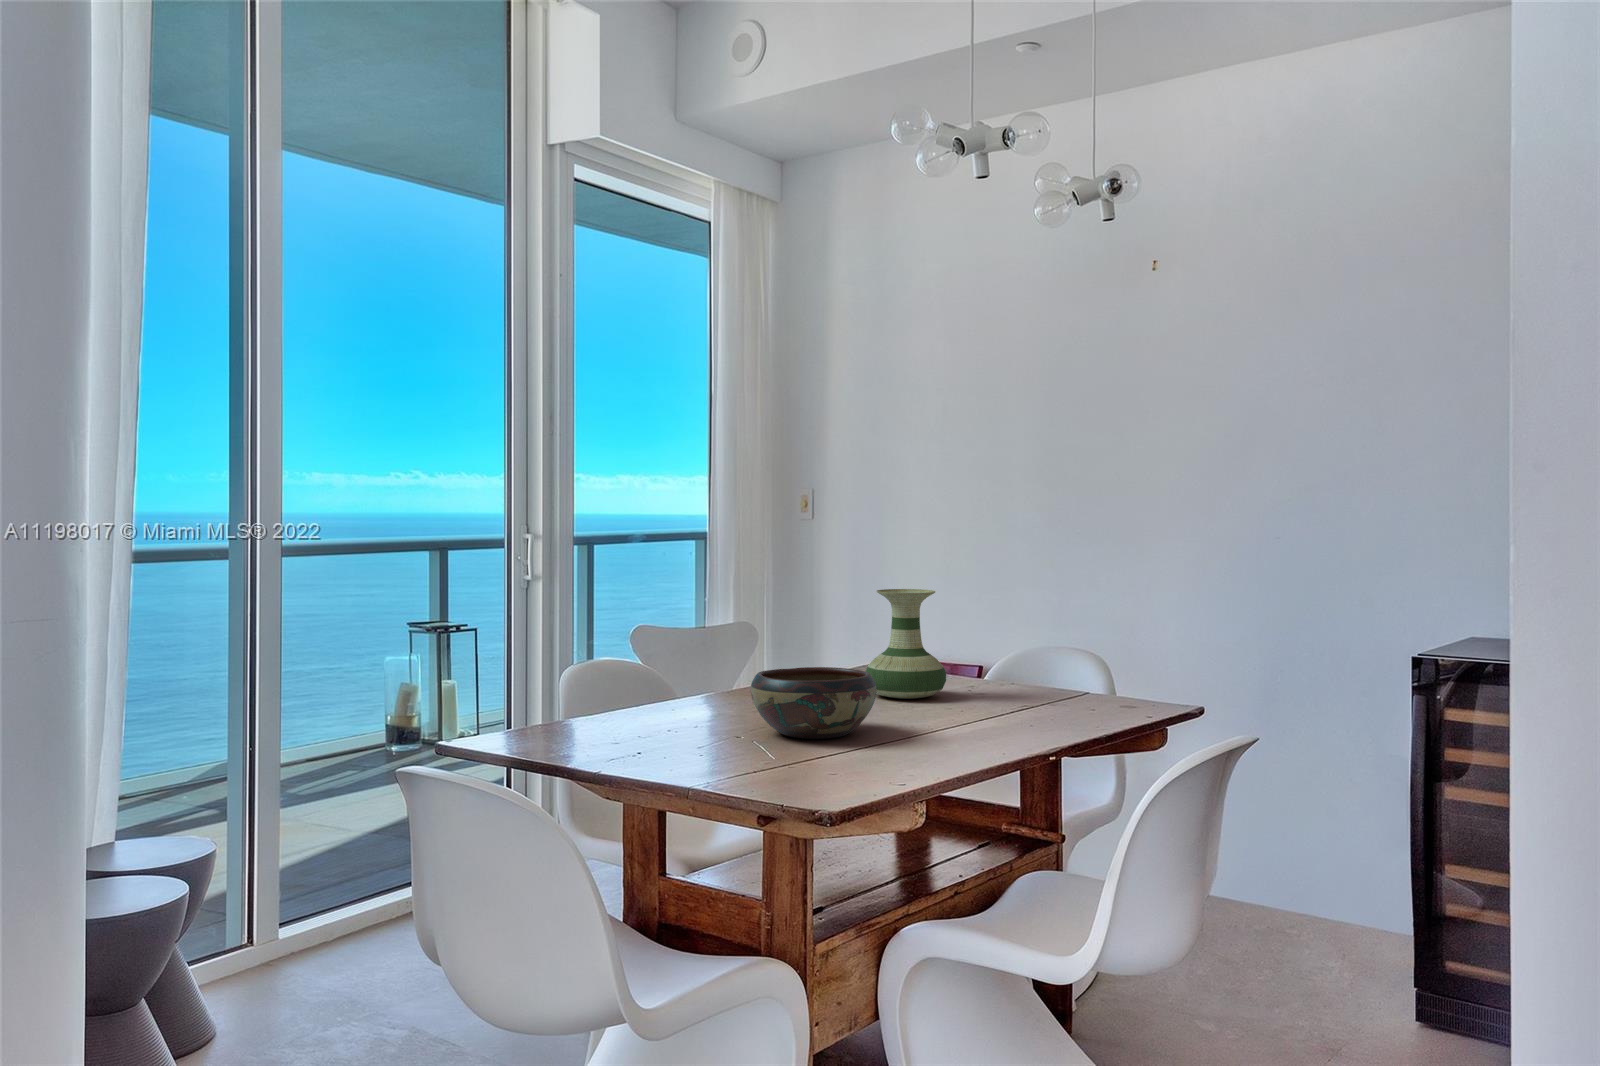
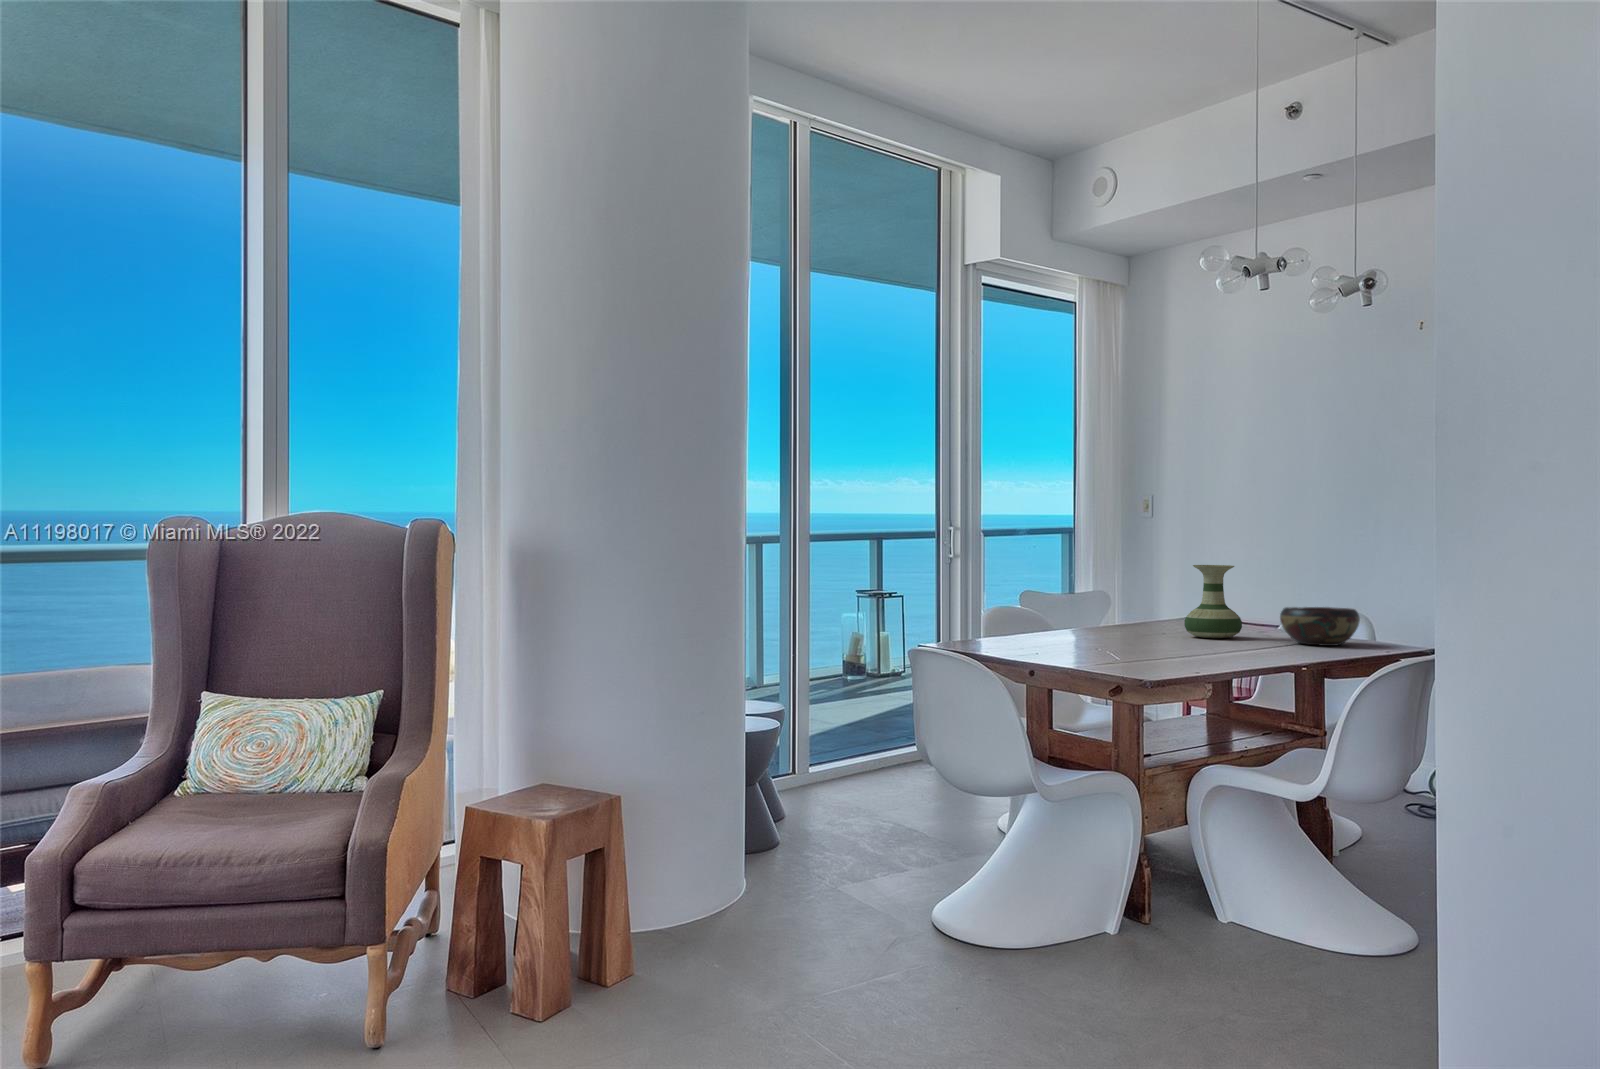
decorative bowl: present [750,667,877,739] -> present [1280,607,1360,646]

